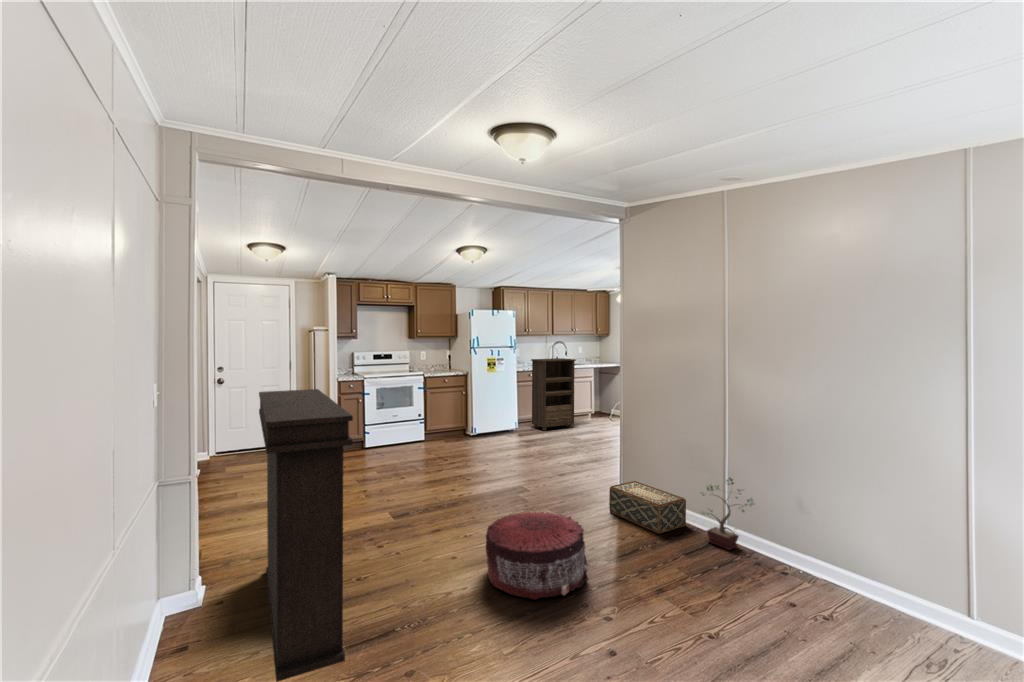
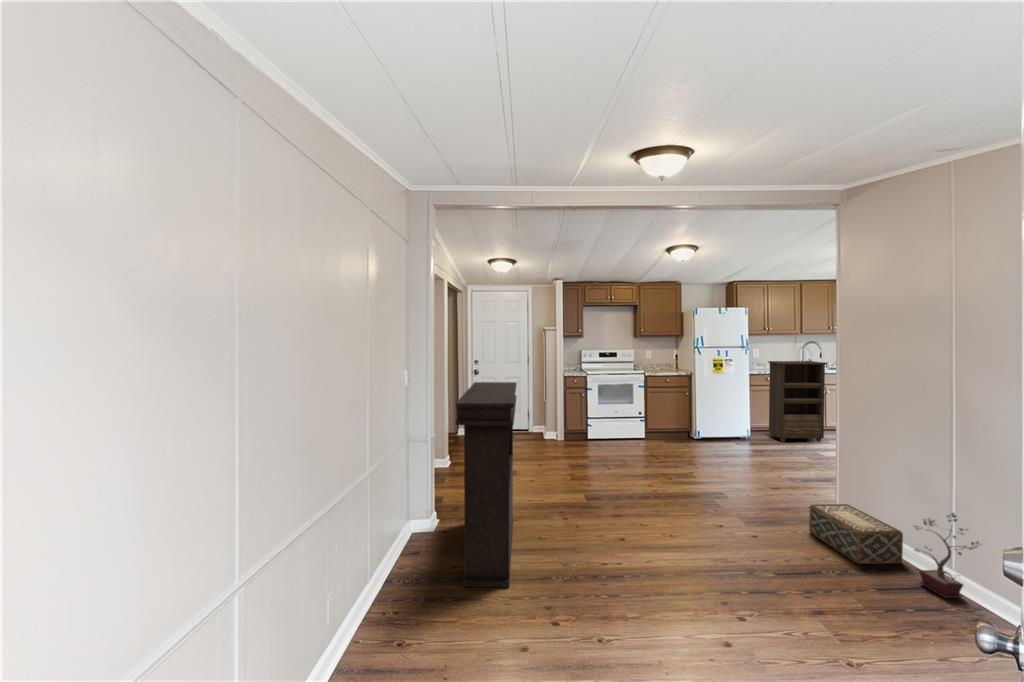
pouf: present [486,511,588,599] -> none [642,510,743,590]

